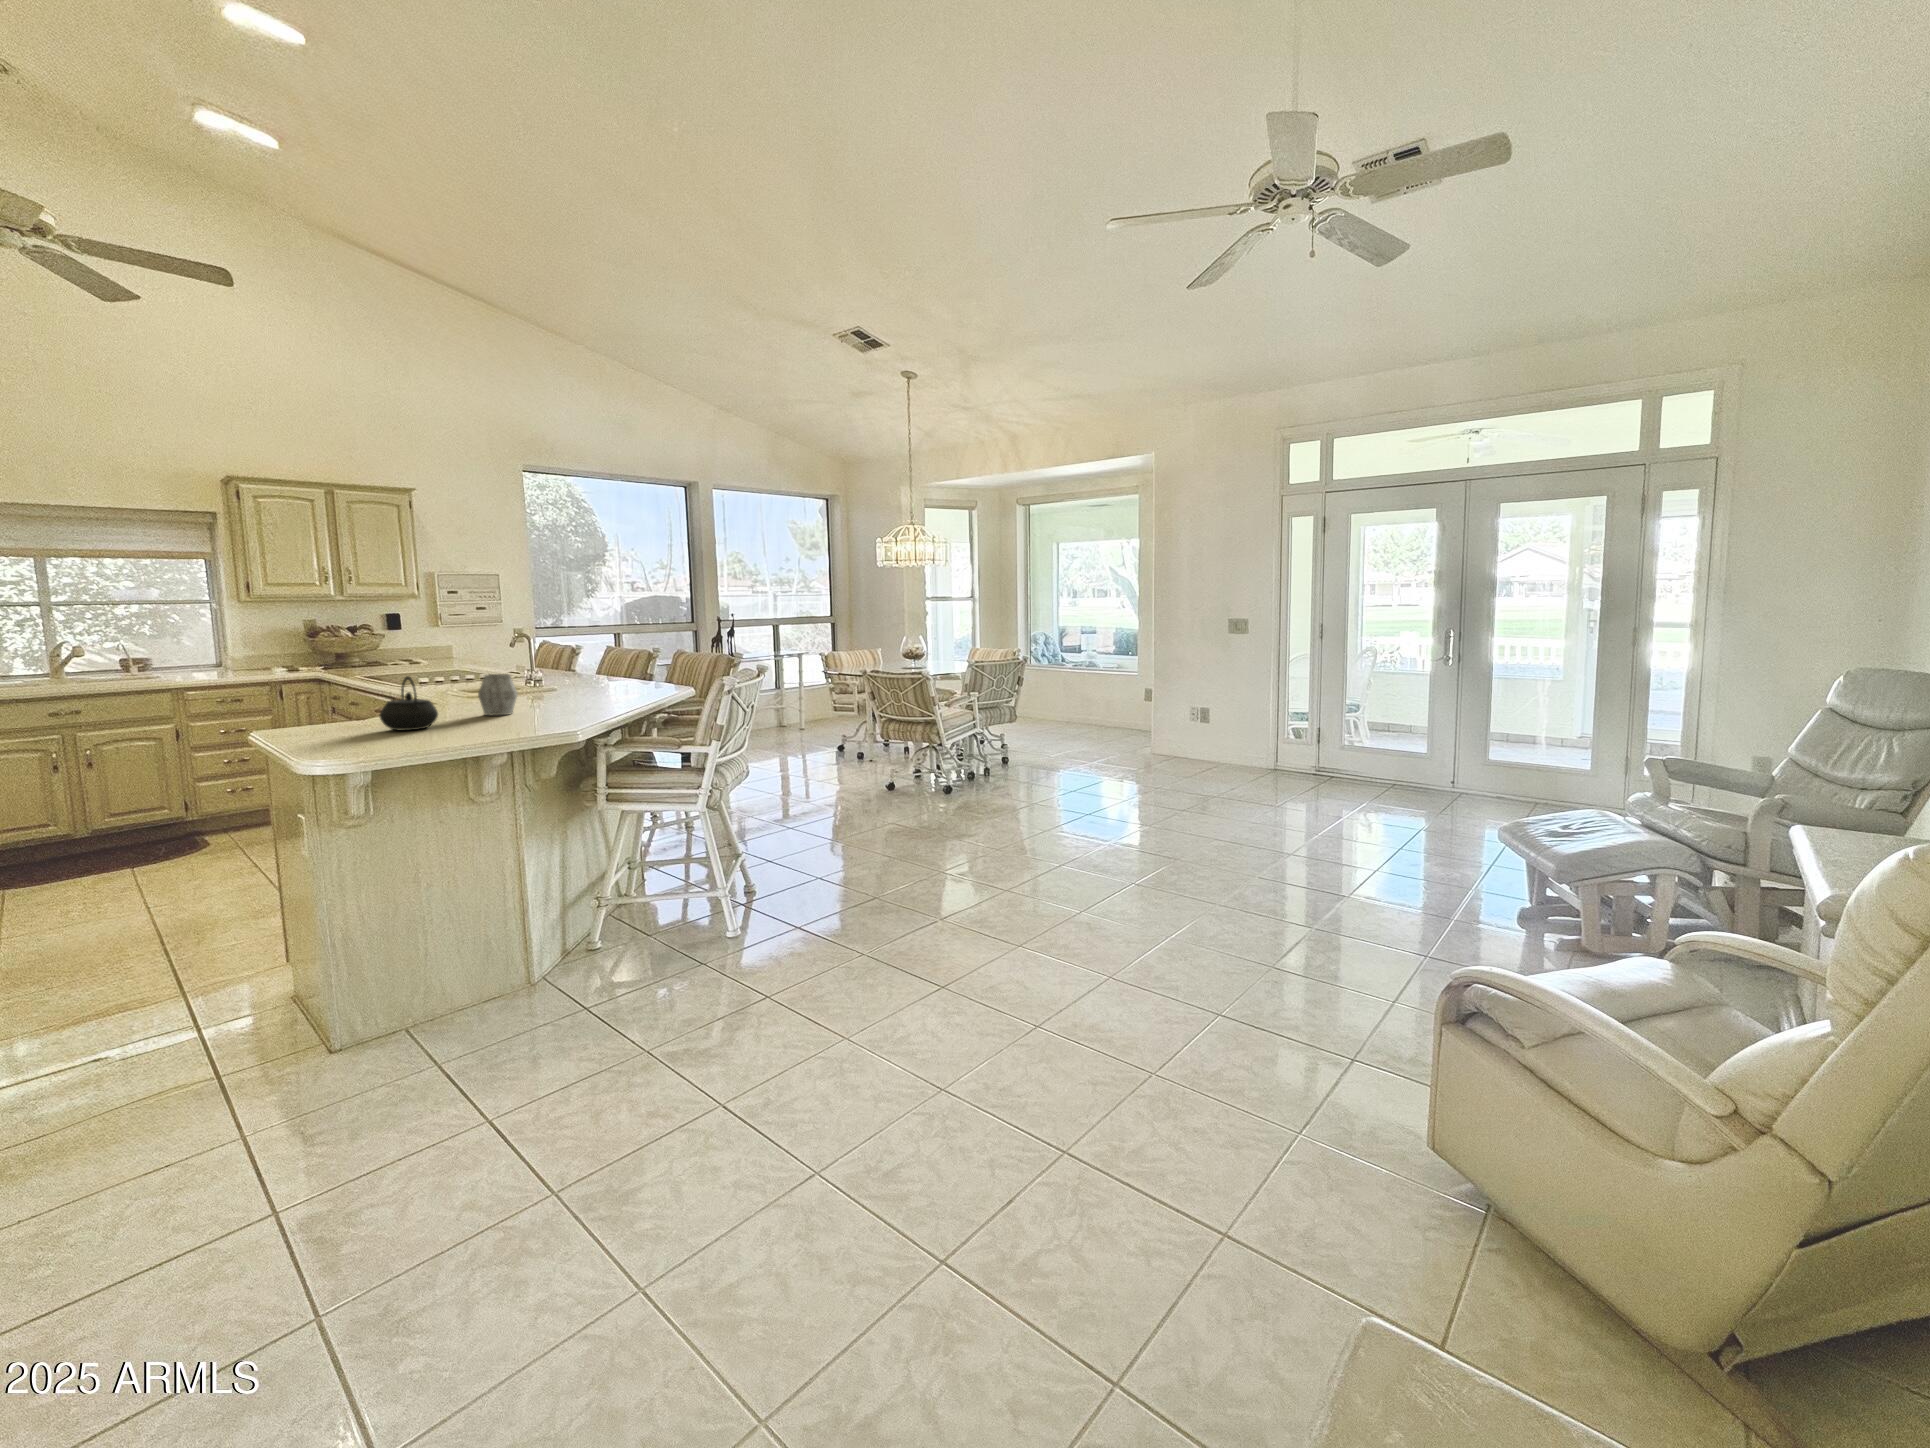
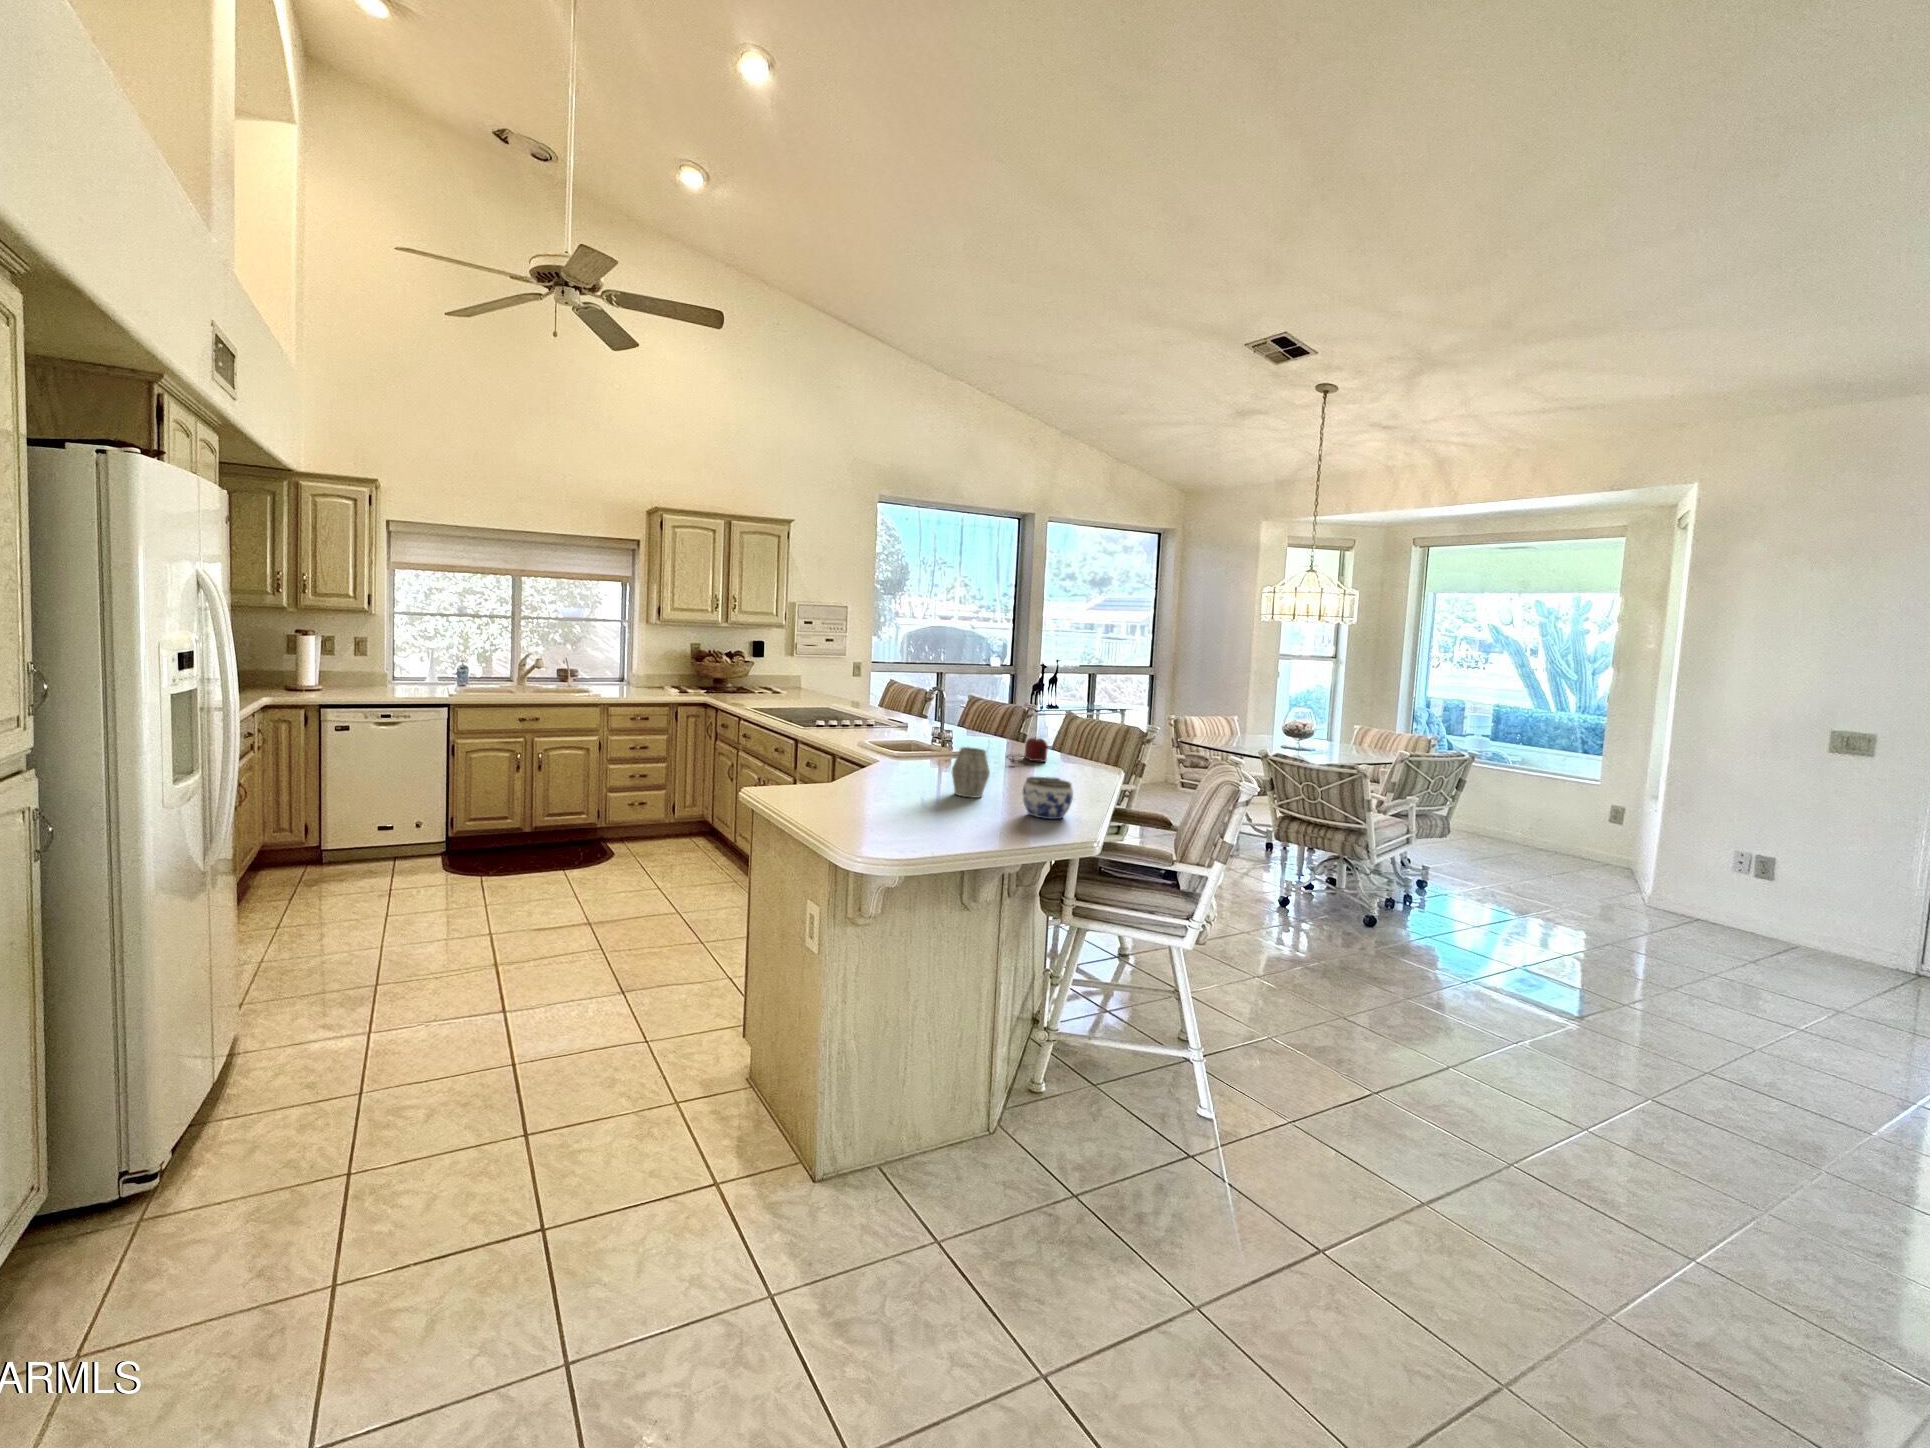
toaster: none [583,669,627,692] -> present [1011,738,1048,763]
kettle: present [380,676,438,731] -> none [882,750,936,813]
jar: none [526,688,574,721] -> present [1022,777,1073,819]

